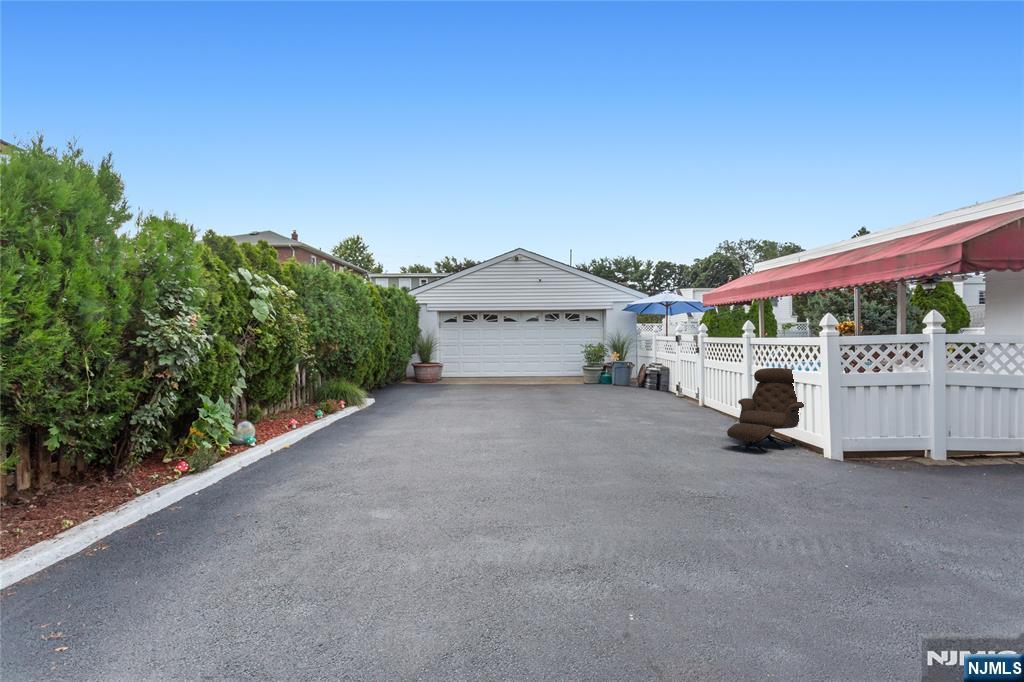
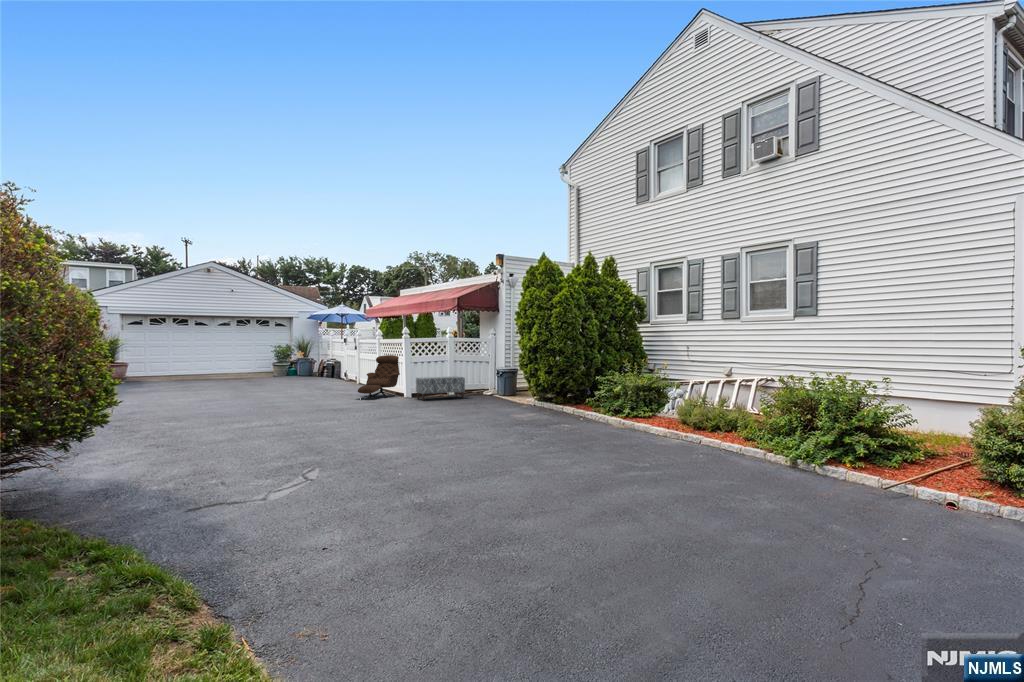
bench: none [854,418,985,473] -> present [416,376,465,400]

